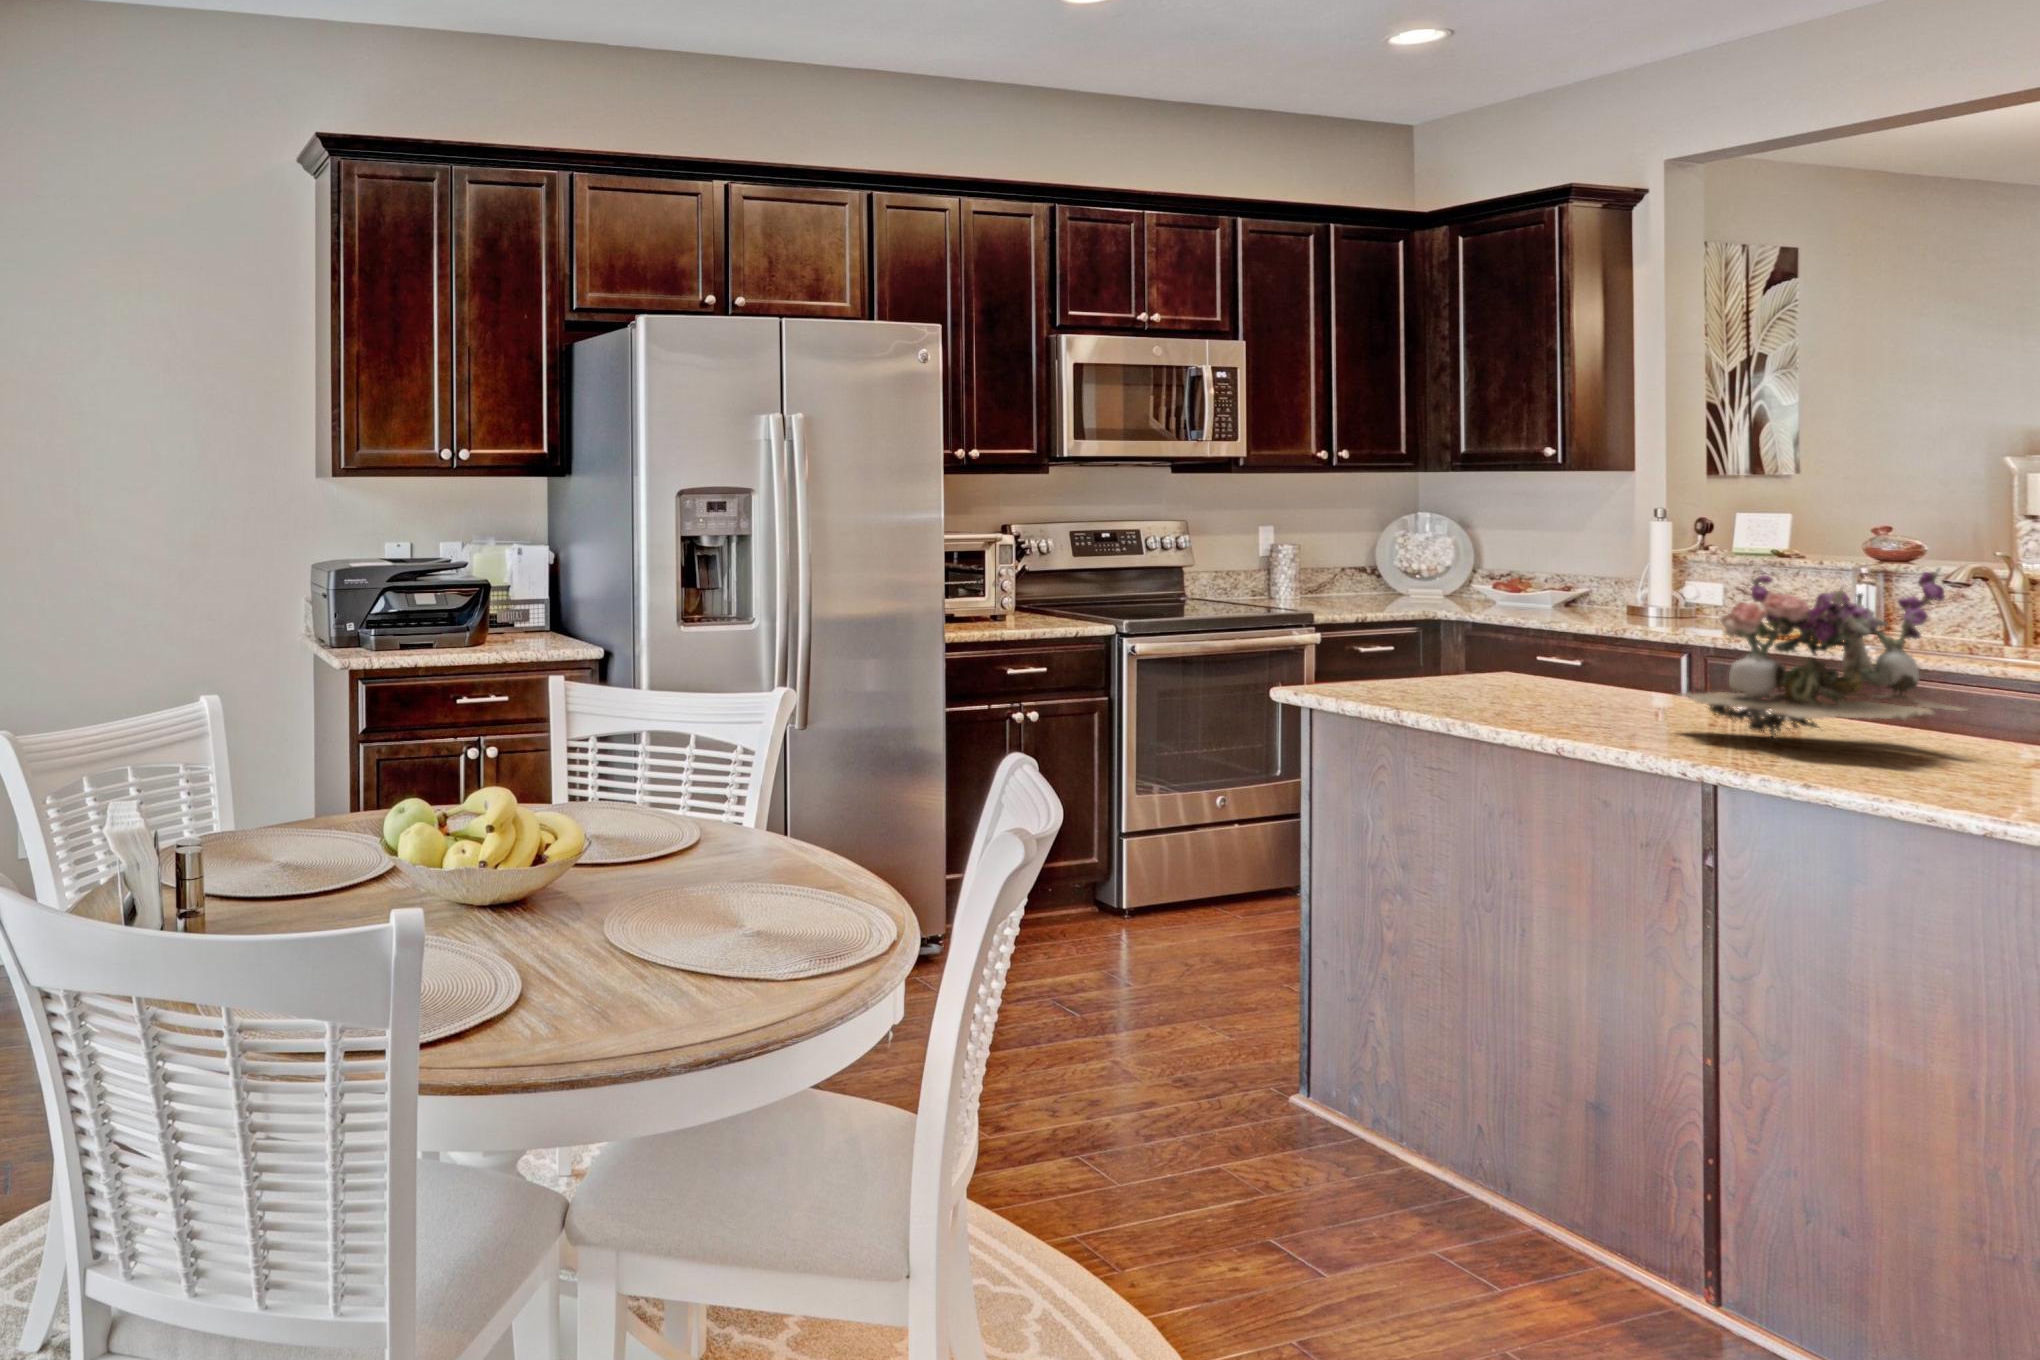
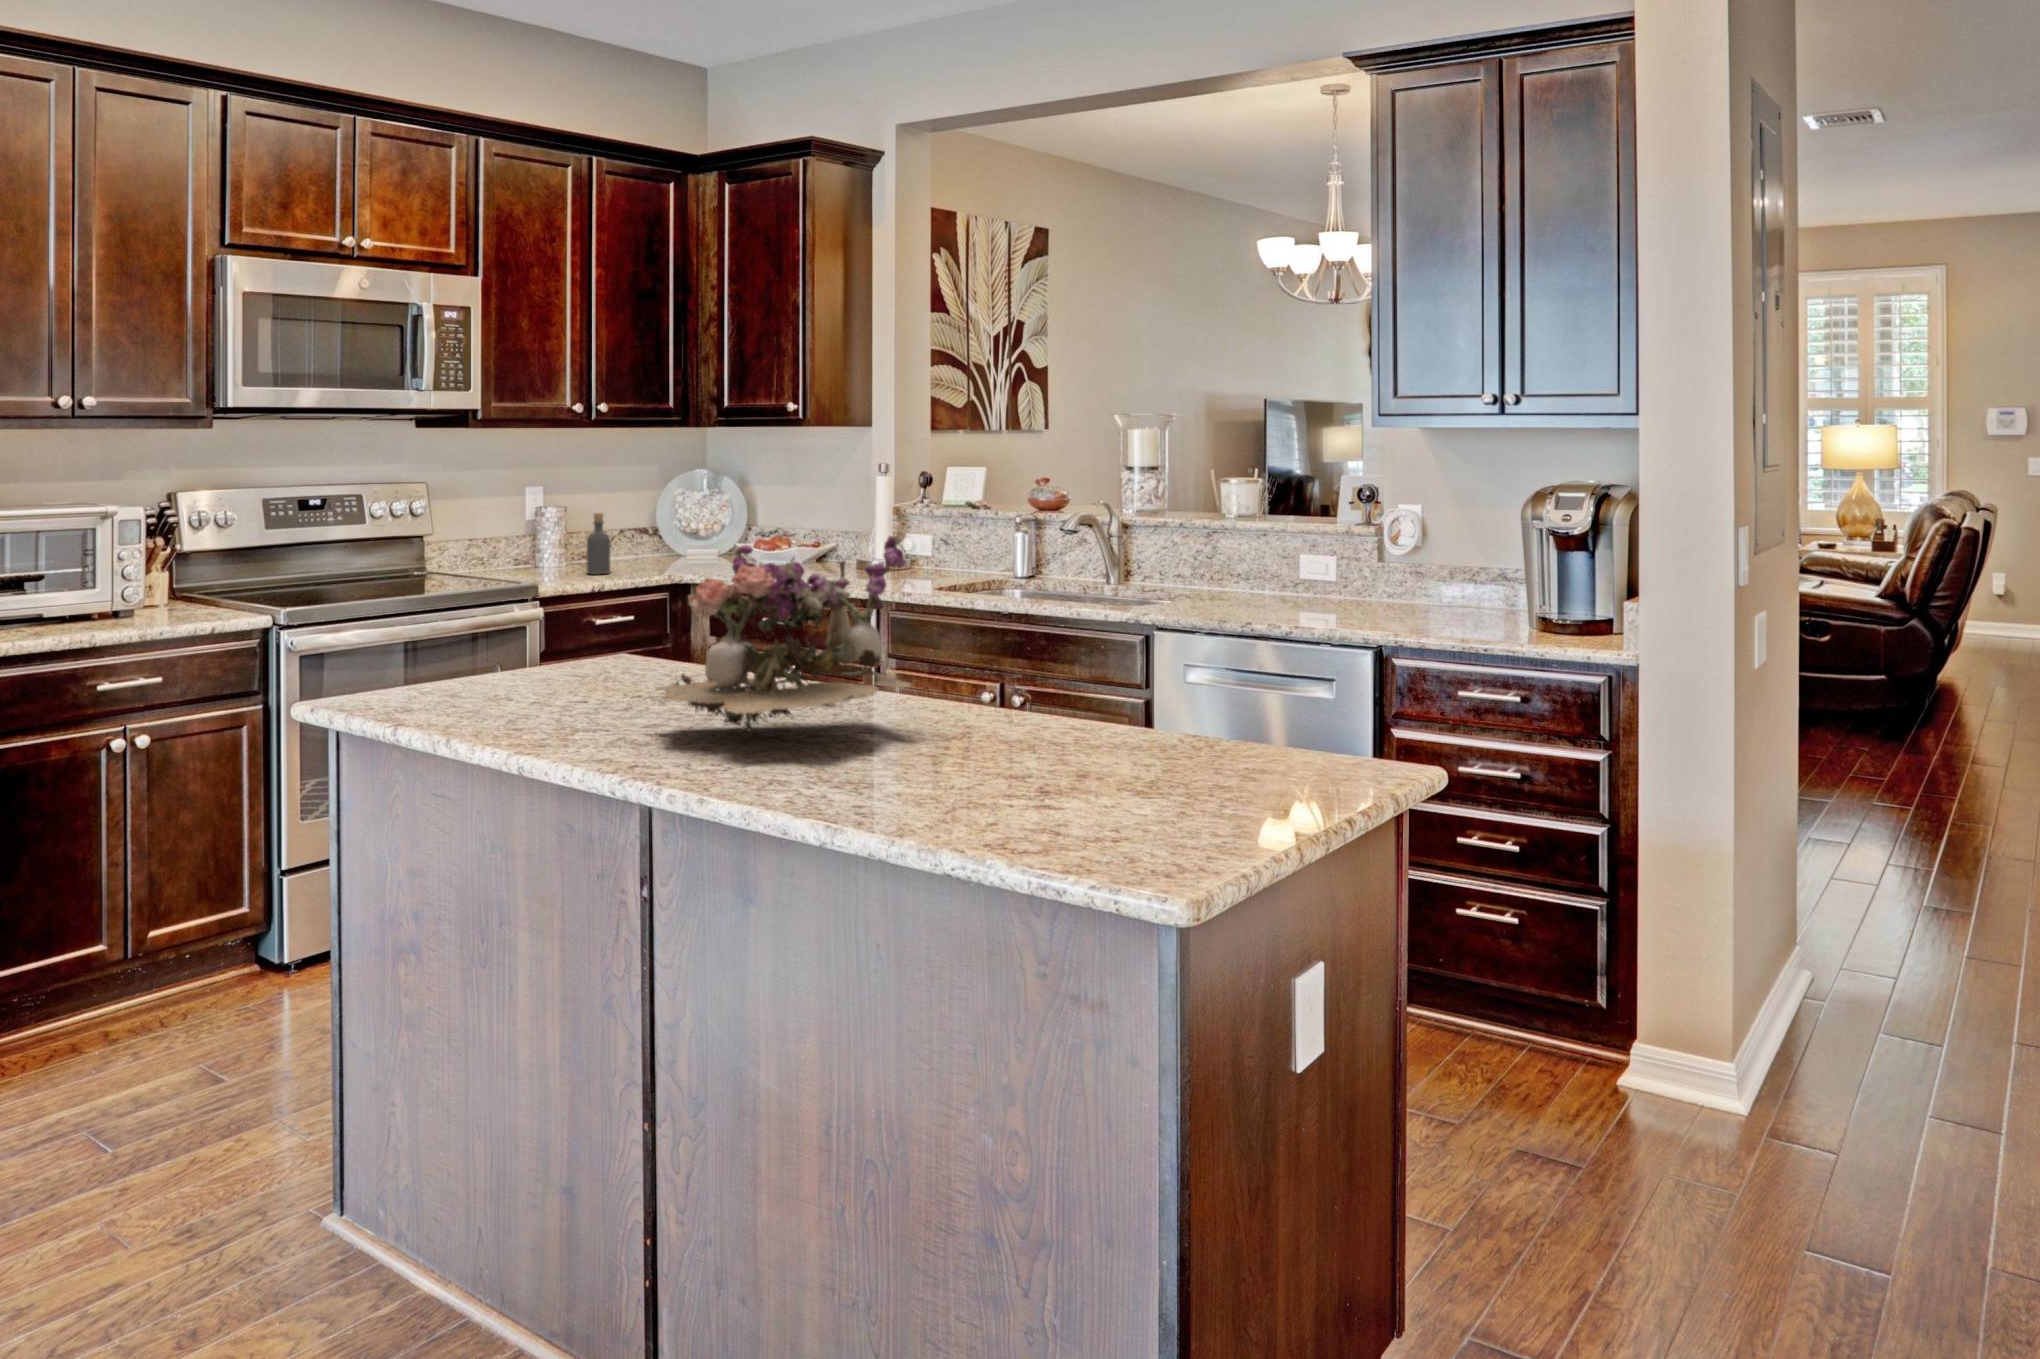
bottle: none [1331,552,1354,608] -> present [587,513,610,574]

